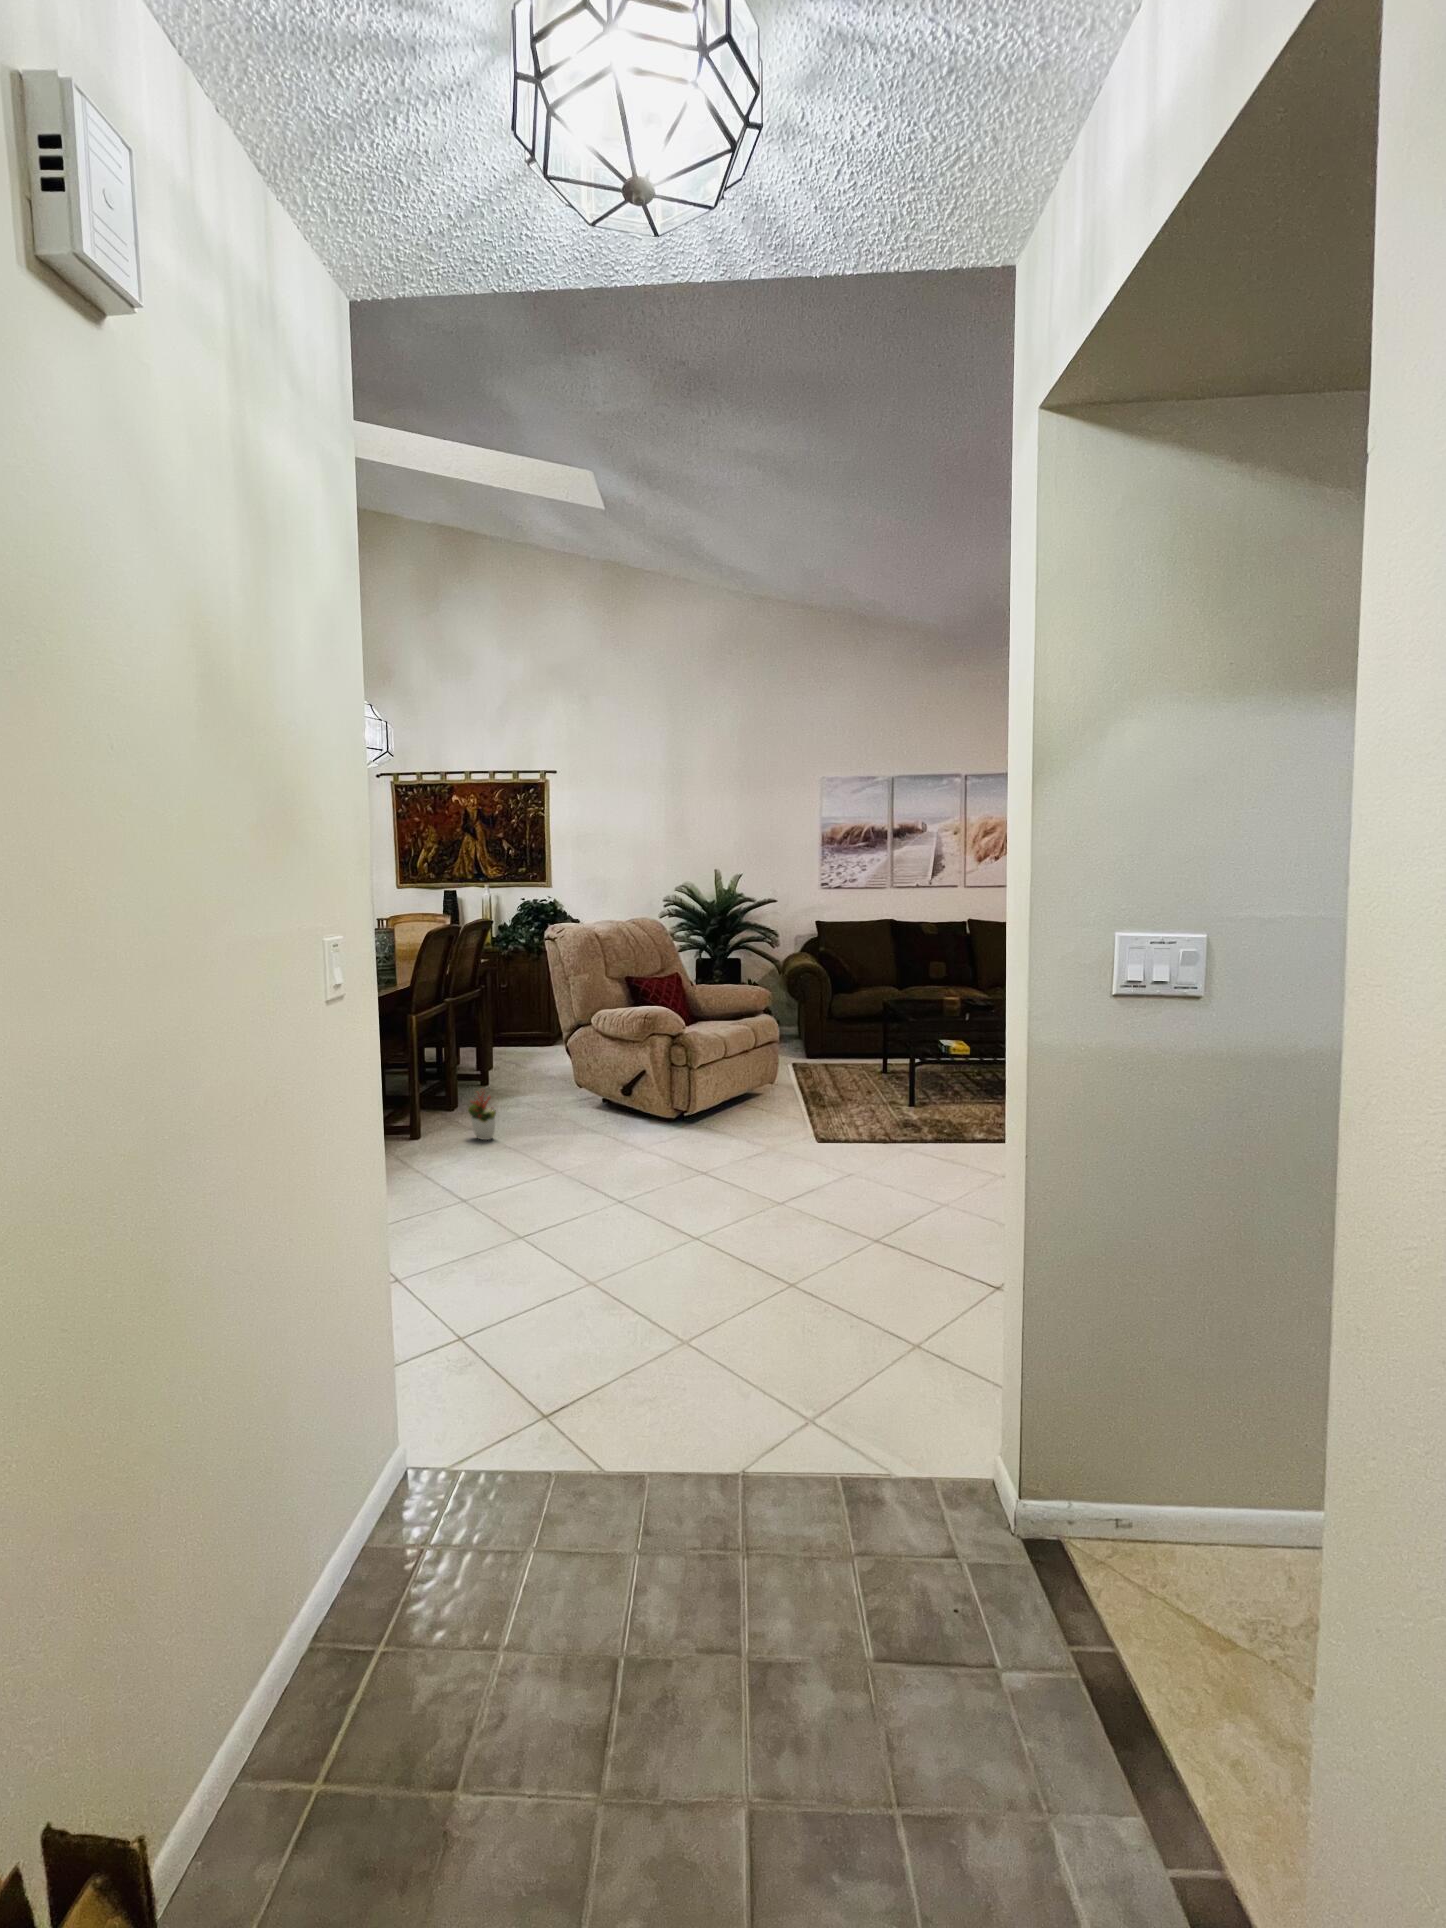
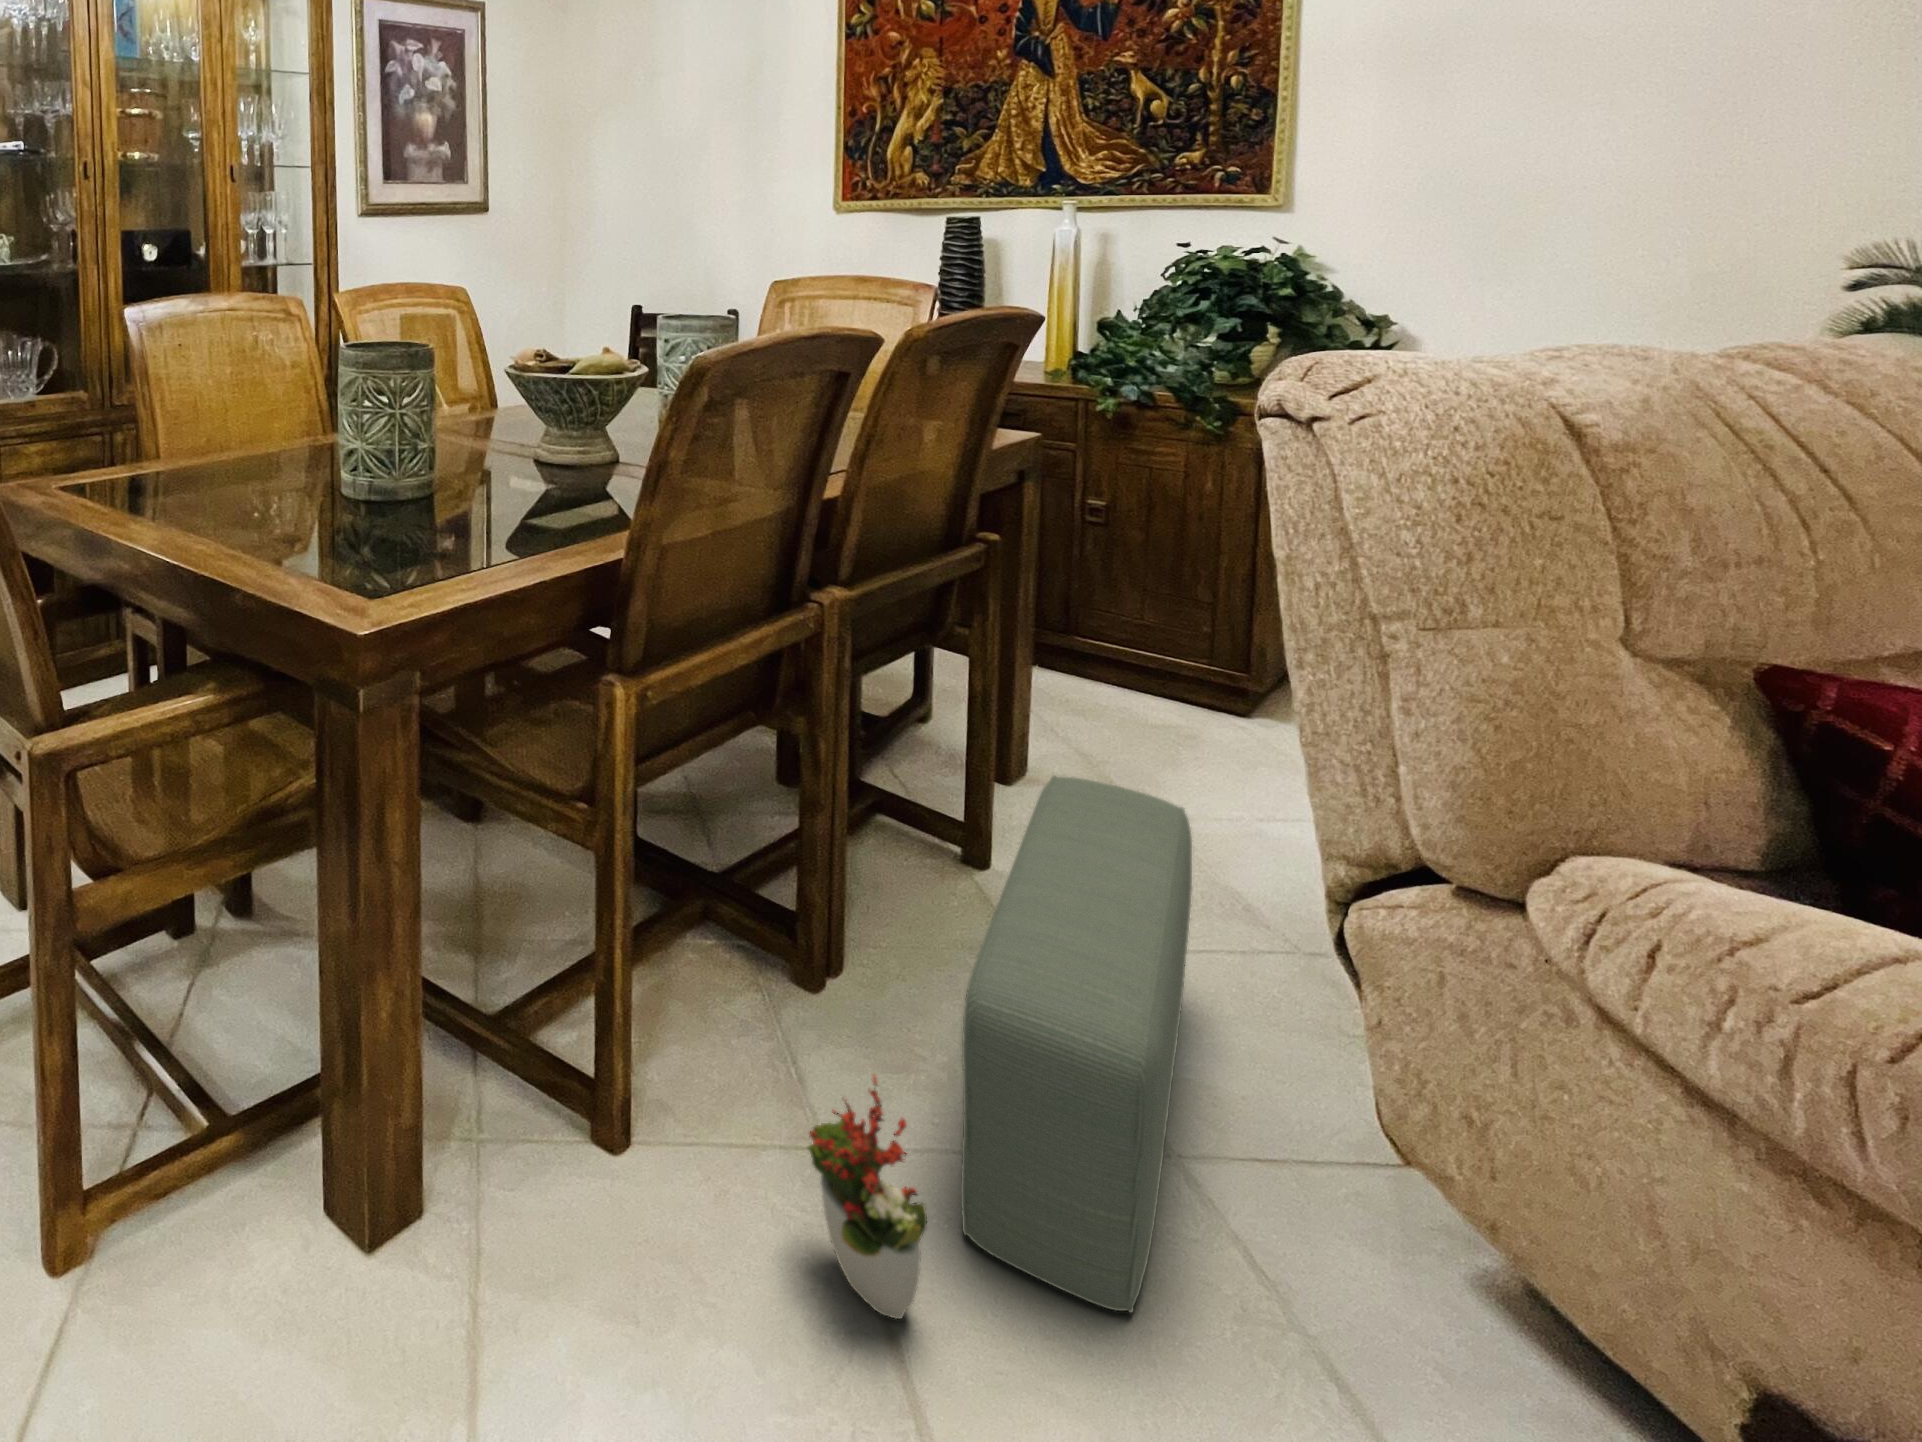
pouf: none [498,1039,540,1129] -> present [961,776,1192,1313]

